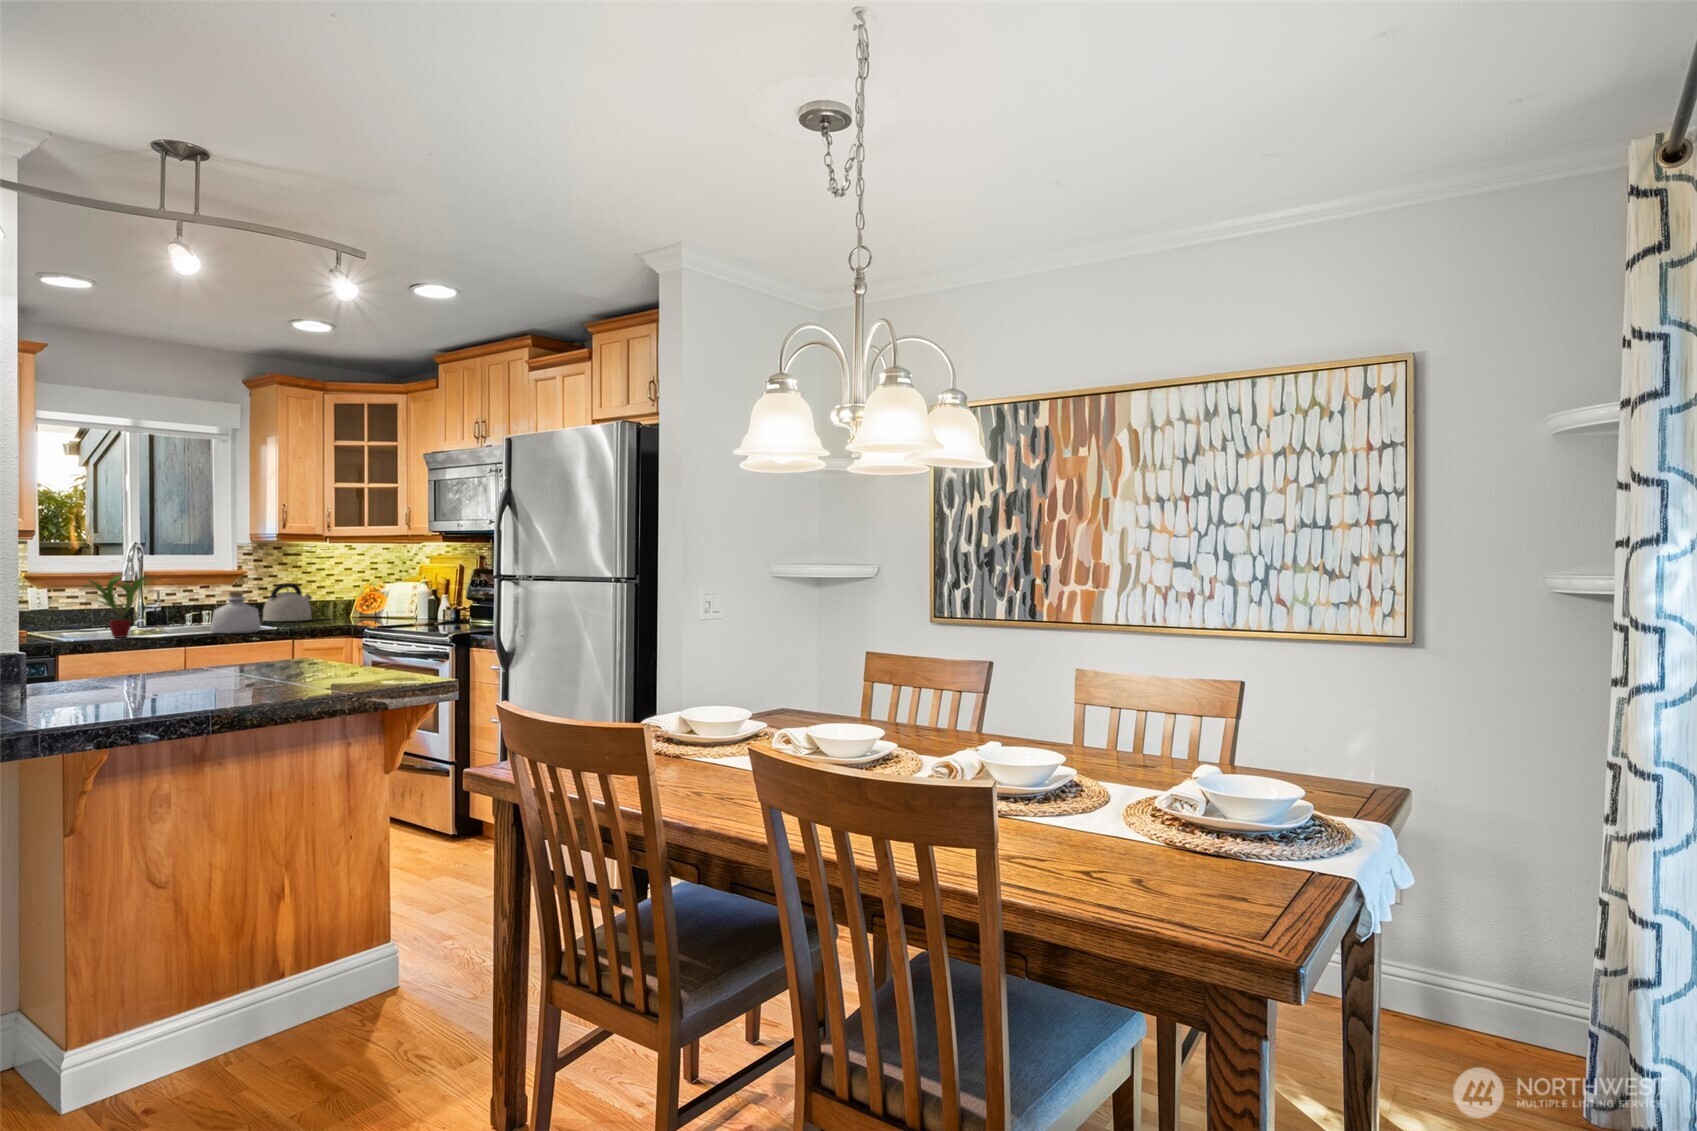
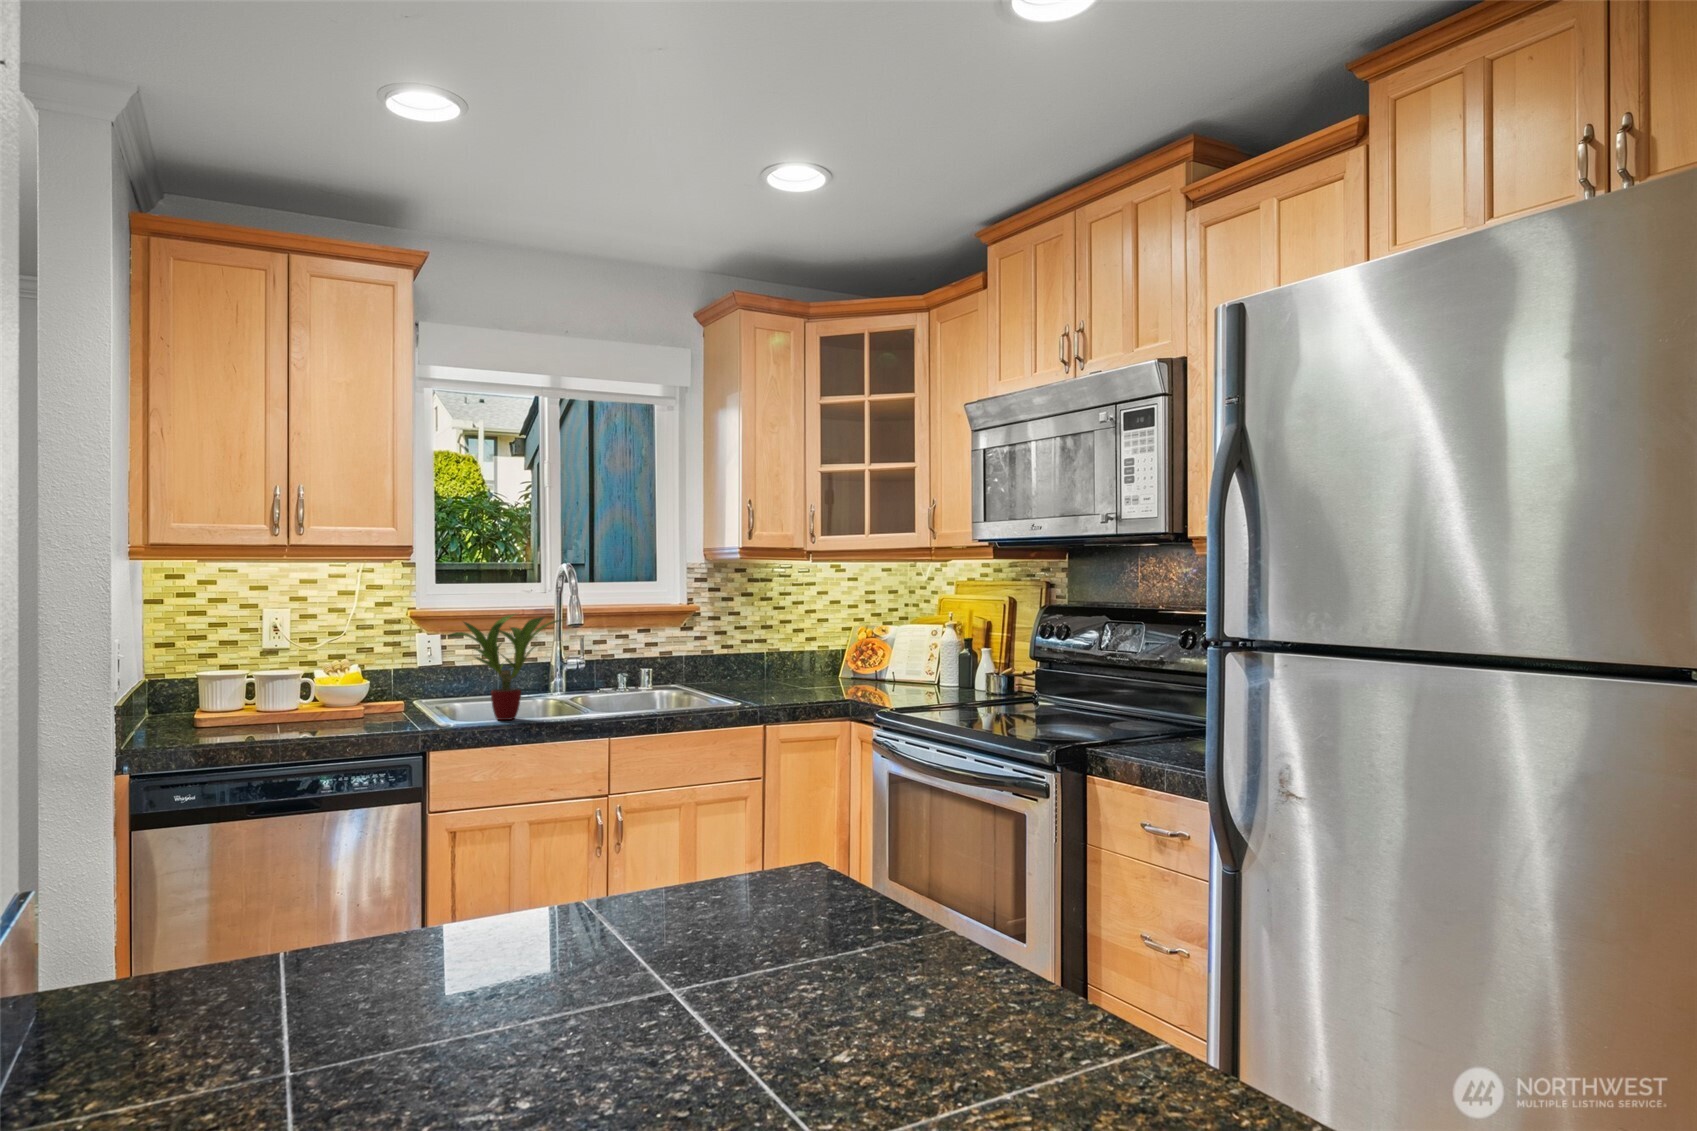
kettle: present [263,583,312,621] -> none [716,625,786,687]
bottle: present [211,591,261,633] -> none [637,642,710,715]

